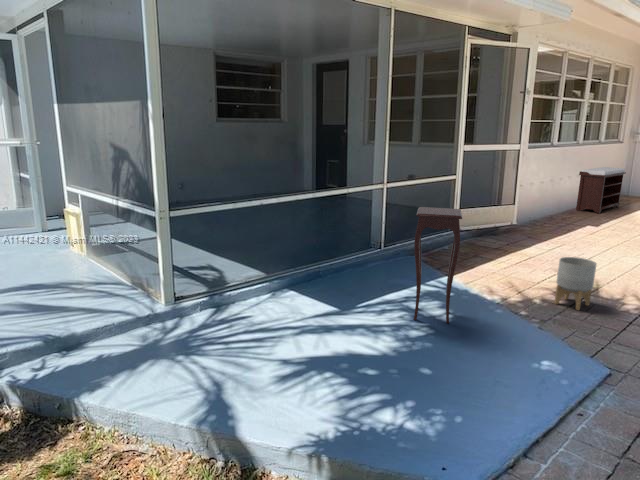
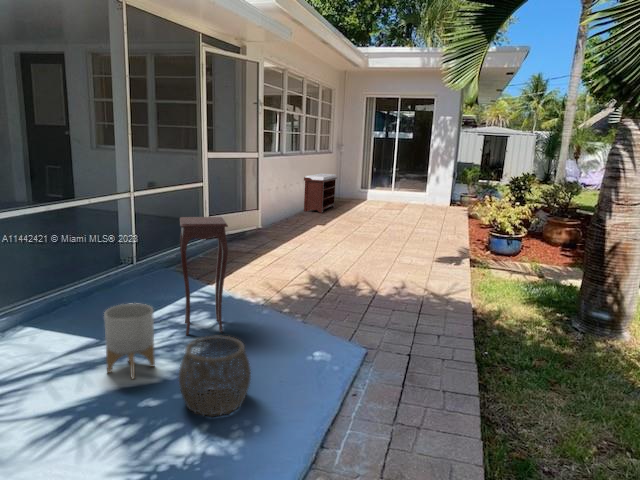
planter: present [555,257,596,310] -> present [104,303,155,379]
woven basket: none [393,321,463,398] -> present [179,336,251,416]

